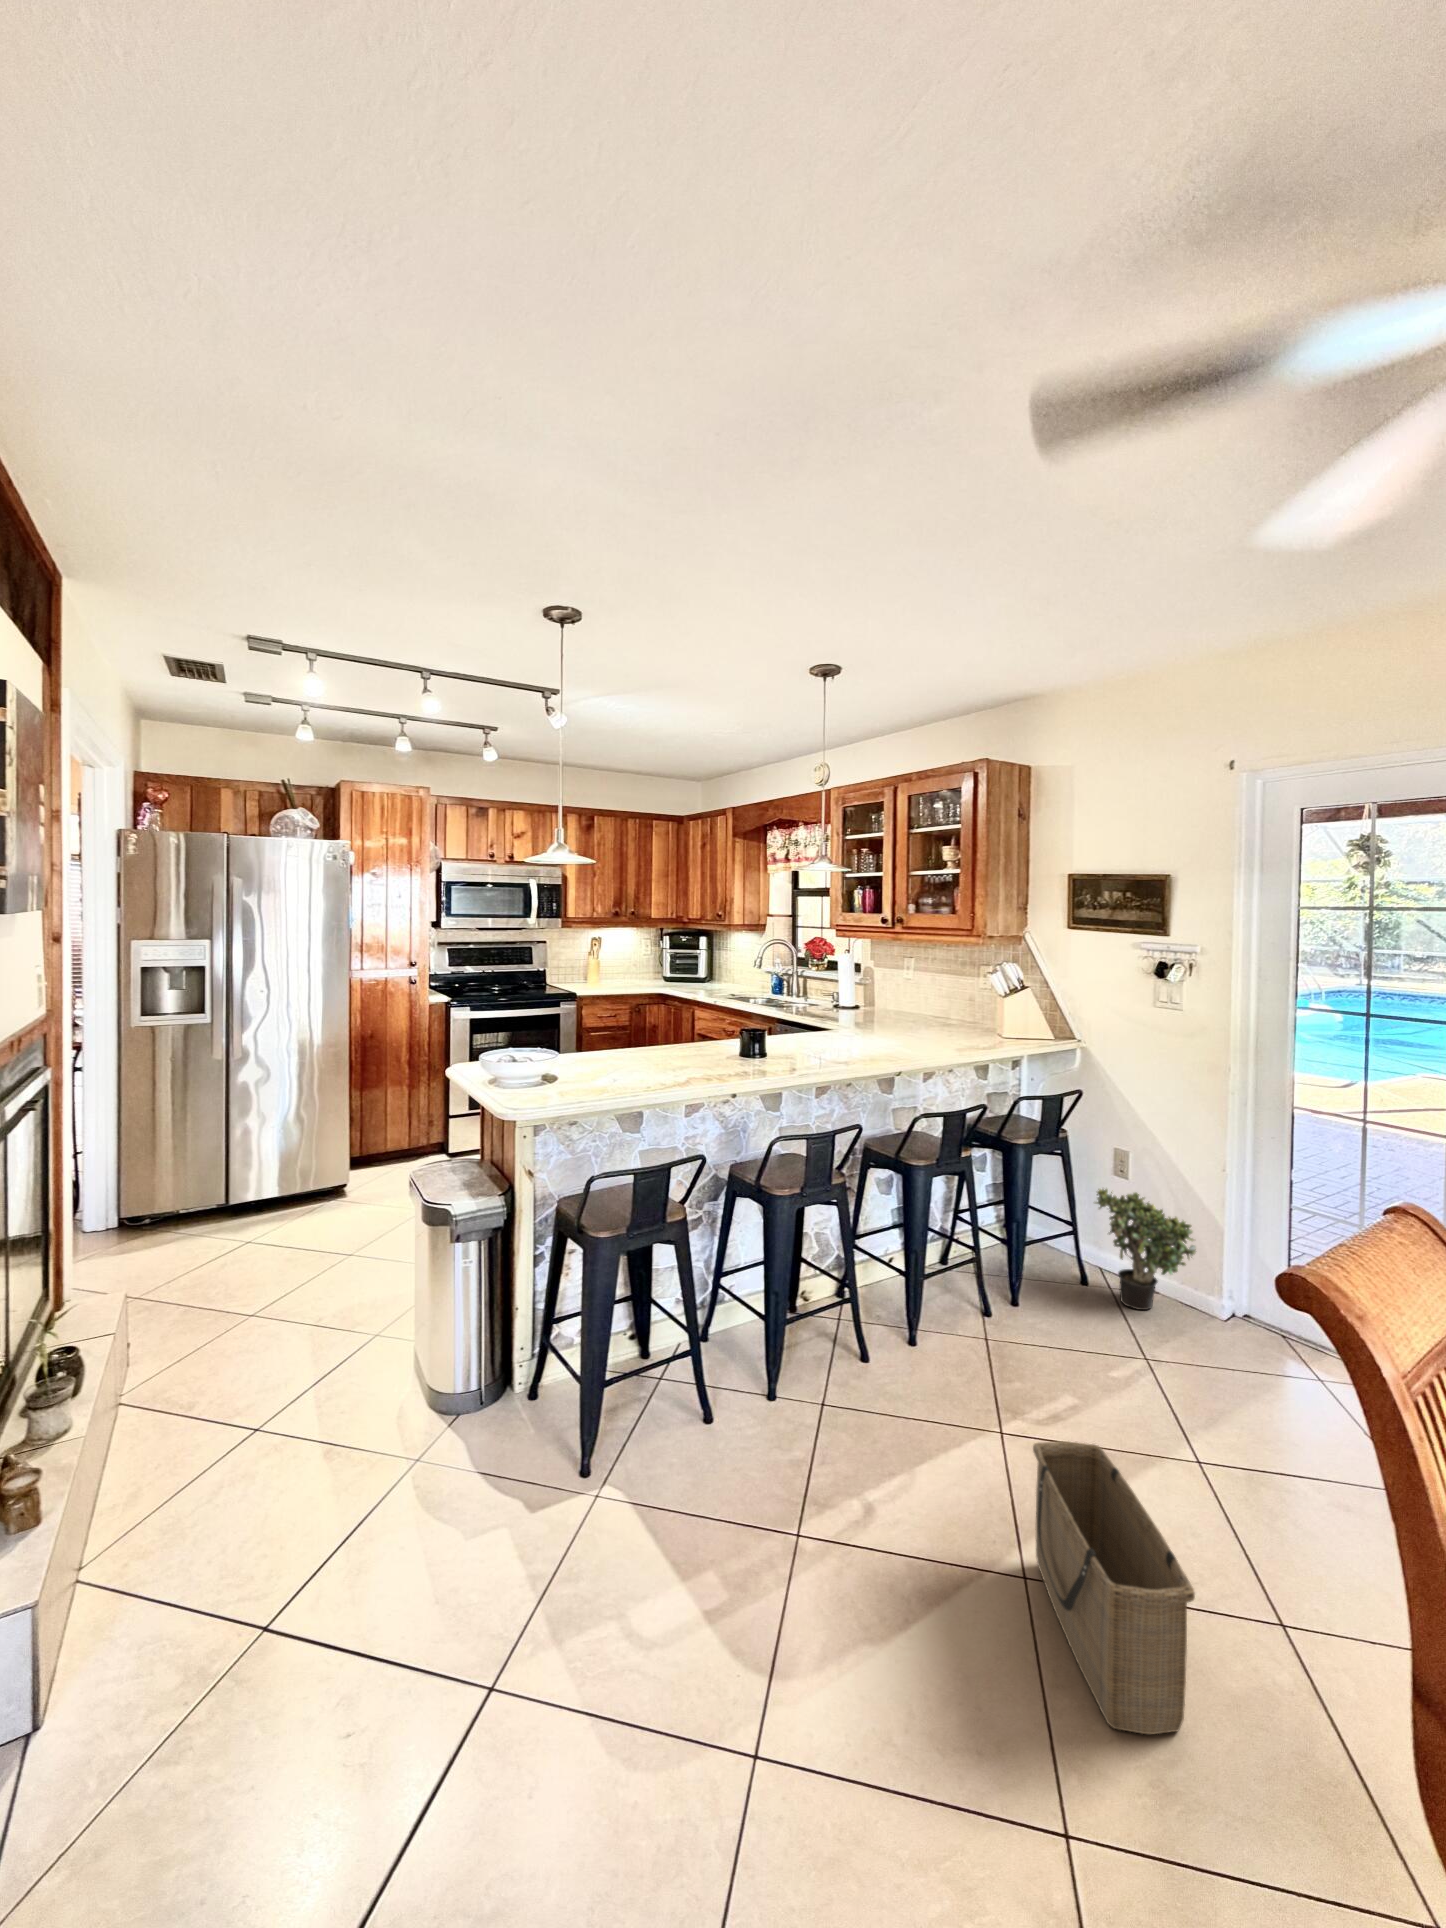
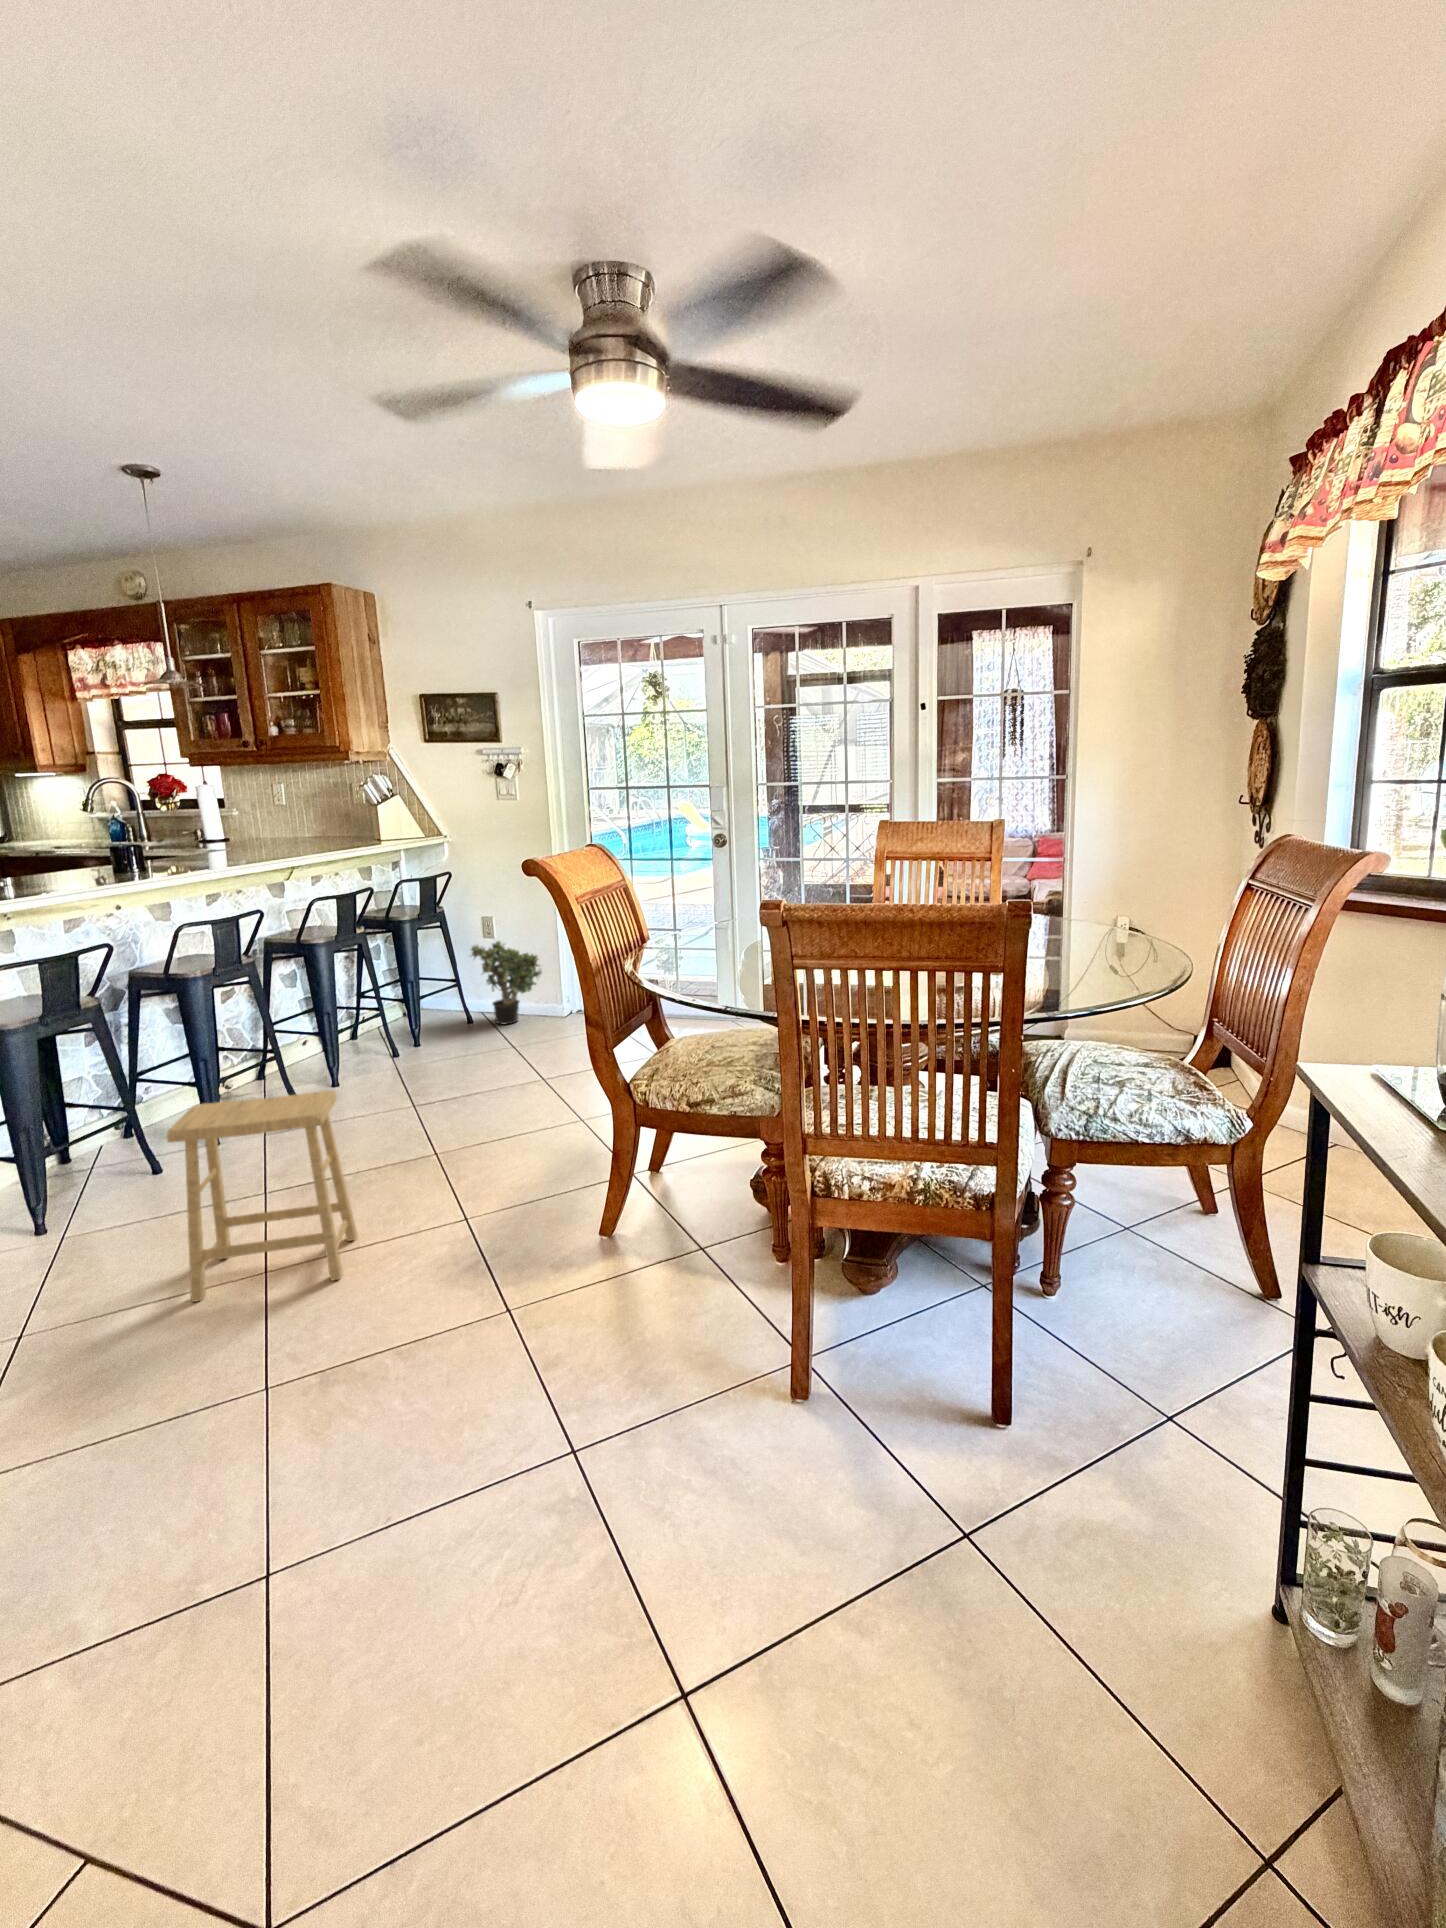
footstool: none [664,1431,885,1831] -> present [167,1091,357,1302]
basket: present [1033,1441,1195,1735] -> none [436,1064,534,1187]

